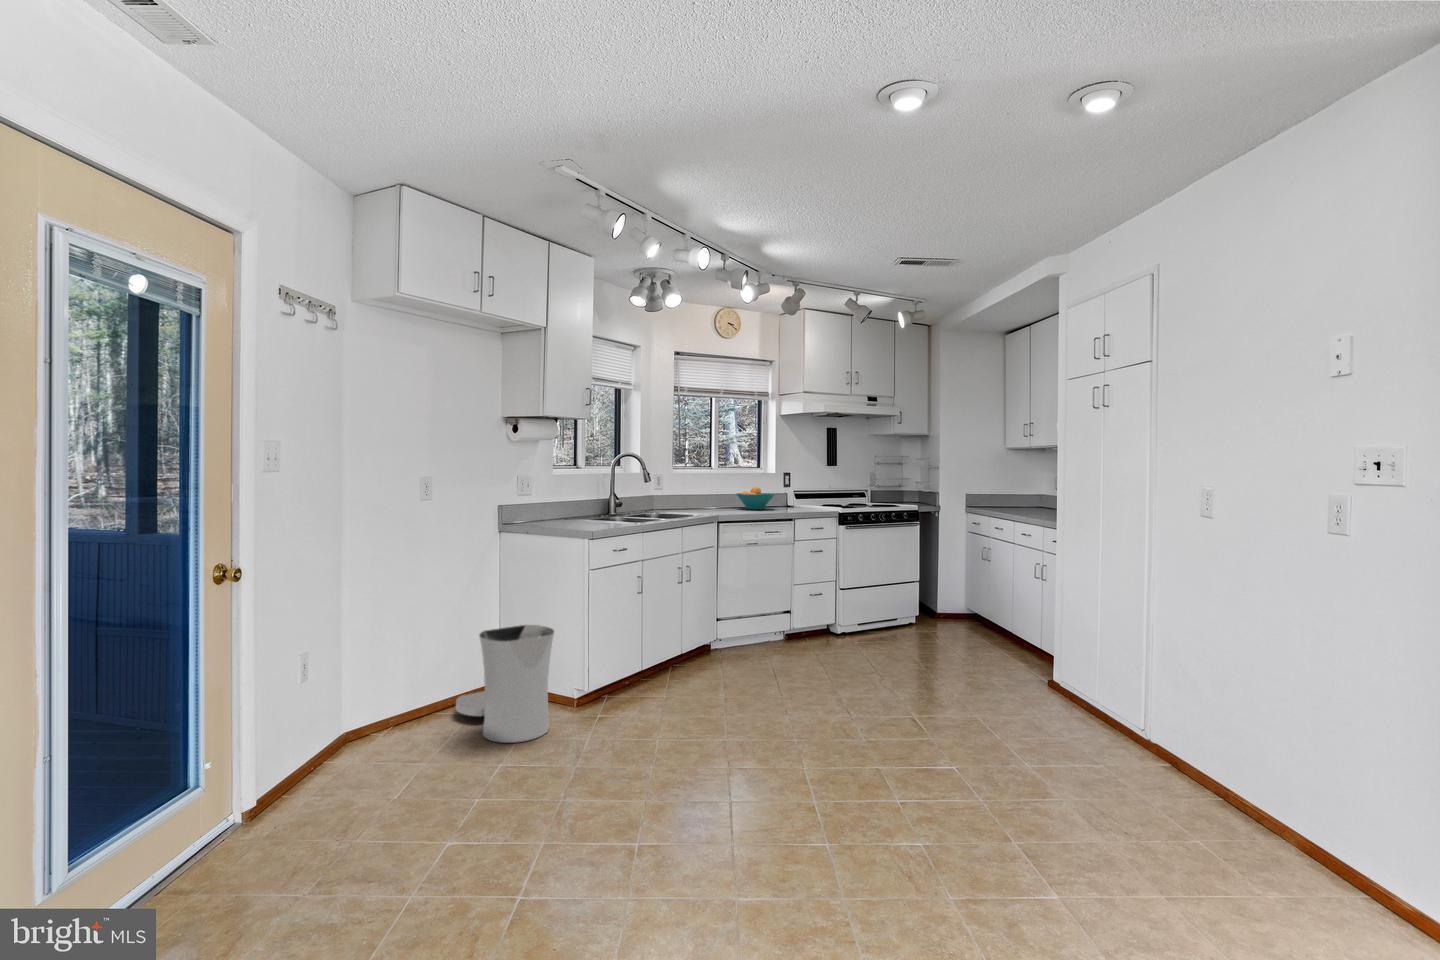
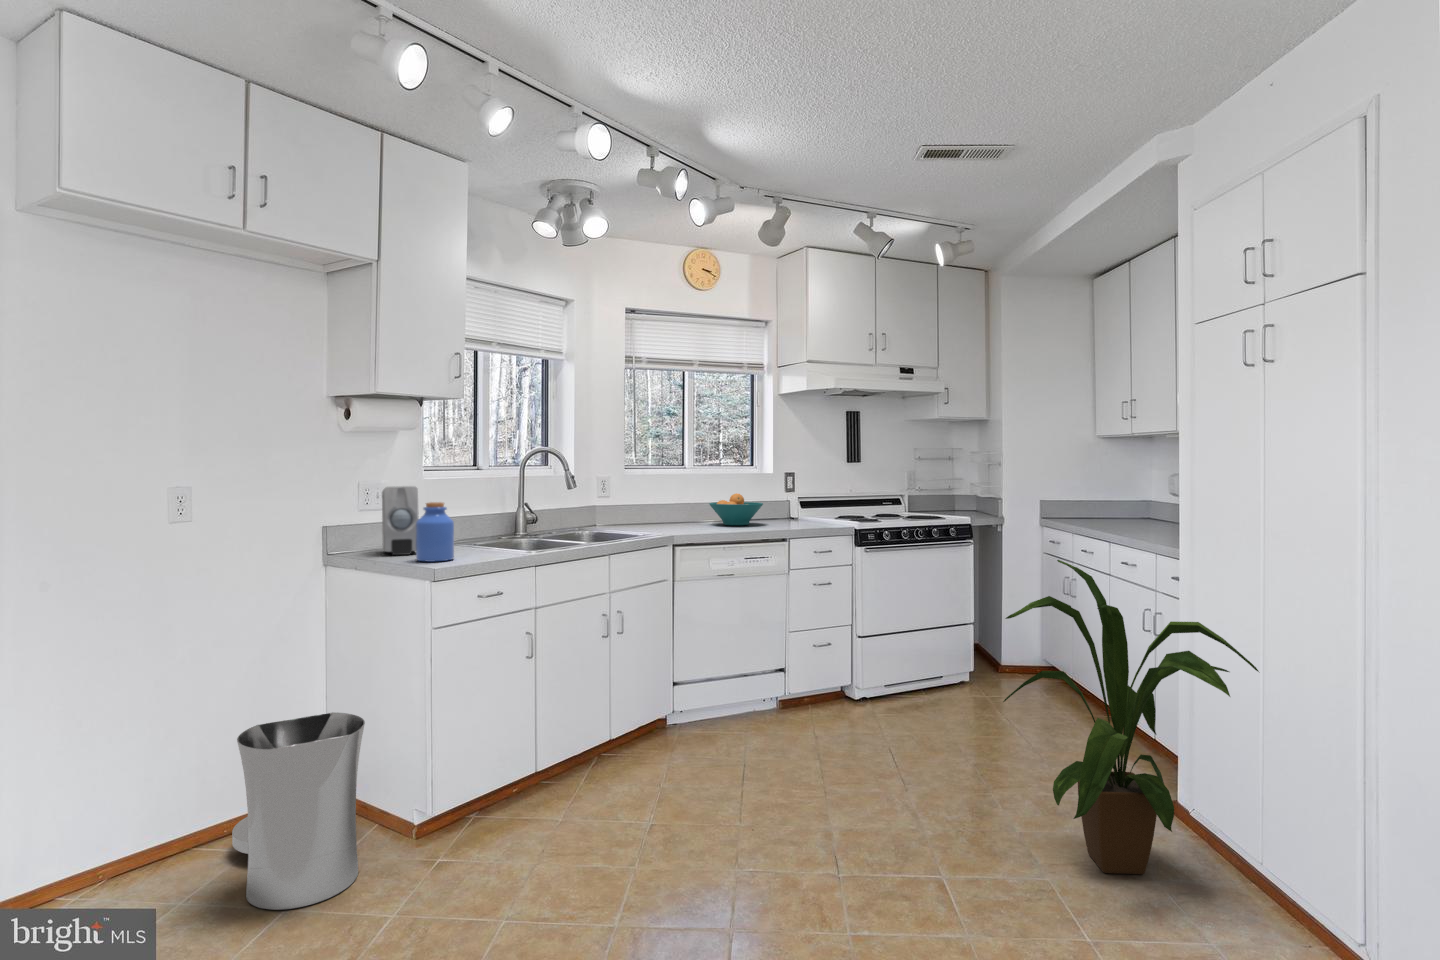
soap dispenser: none [534,478,564,524] -> present [382,486,419,555]
jar: none [570,489,594,528] -> present [416,502,454,562]
house plant: none [950,529,1104,720] -> present [1003,560,1259,874]

